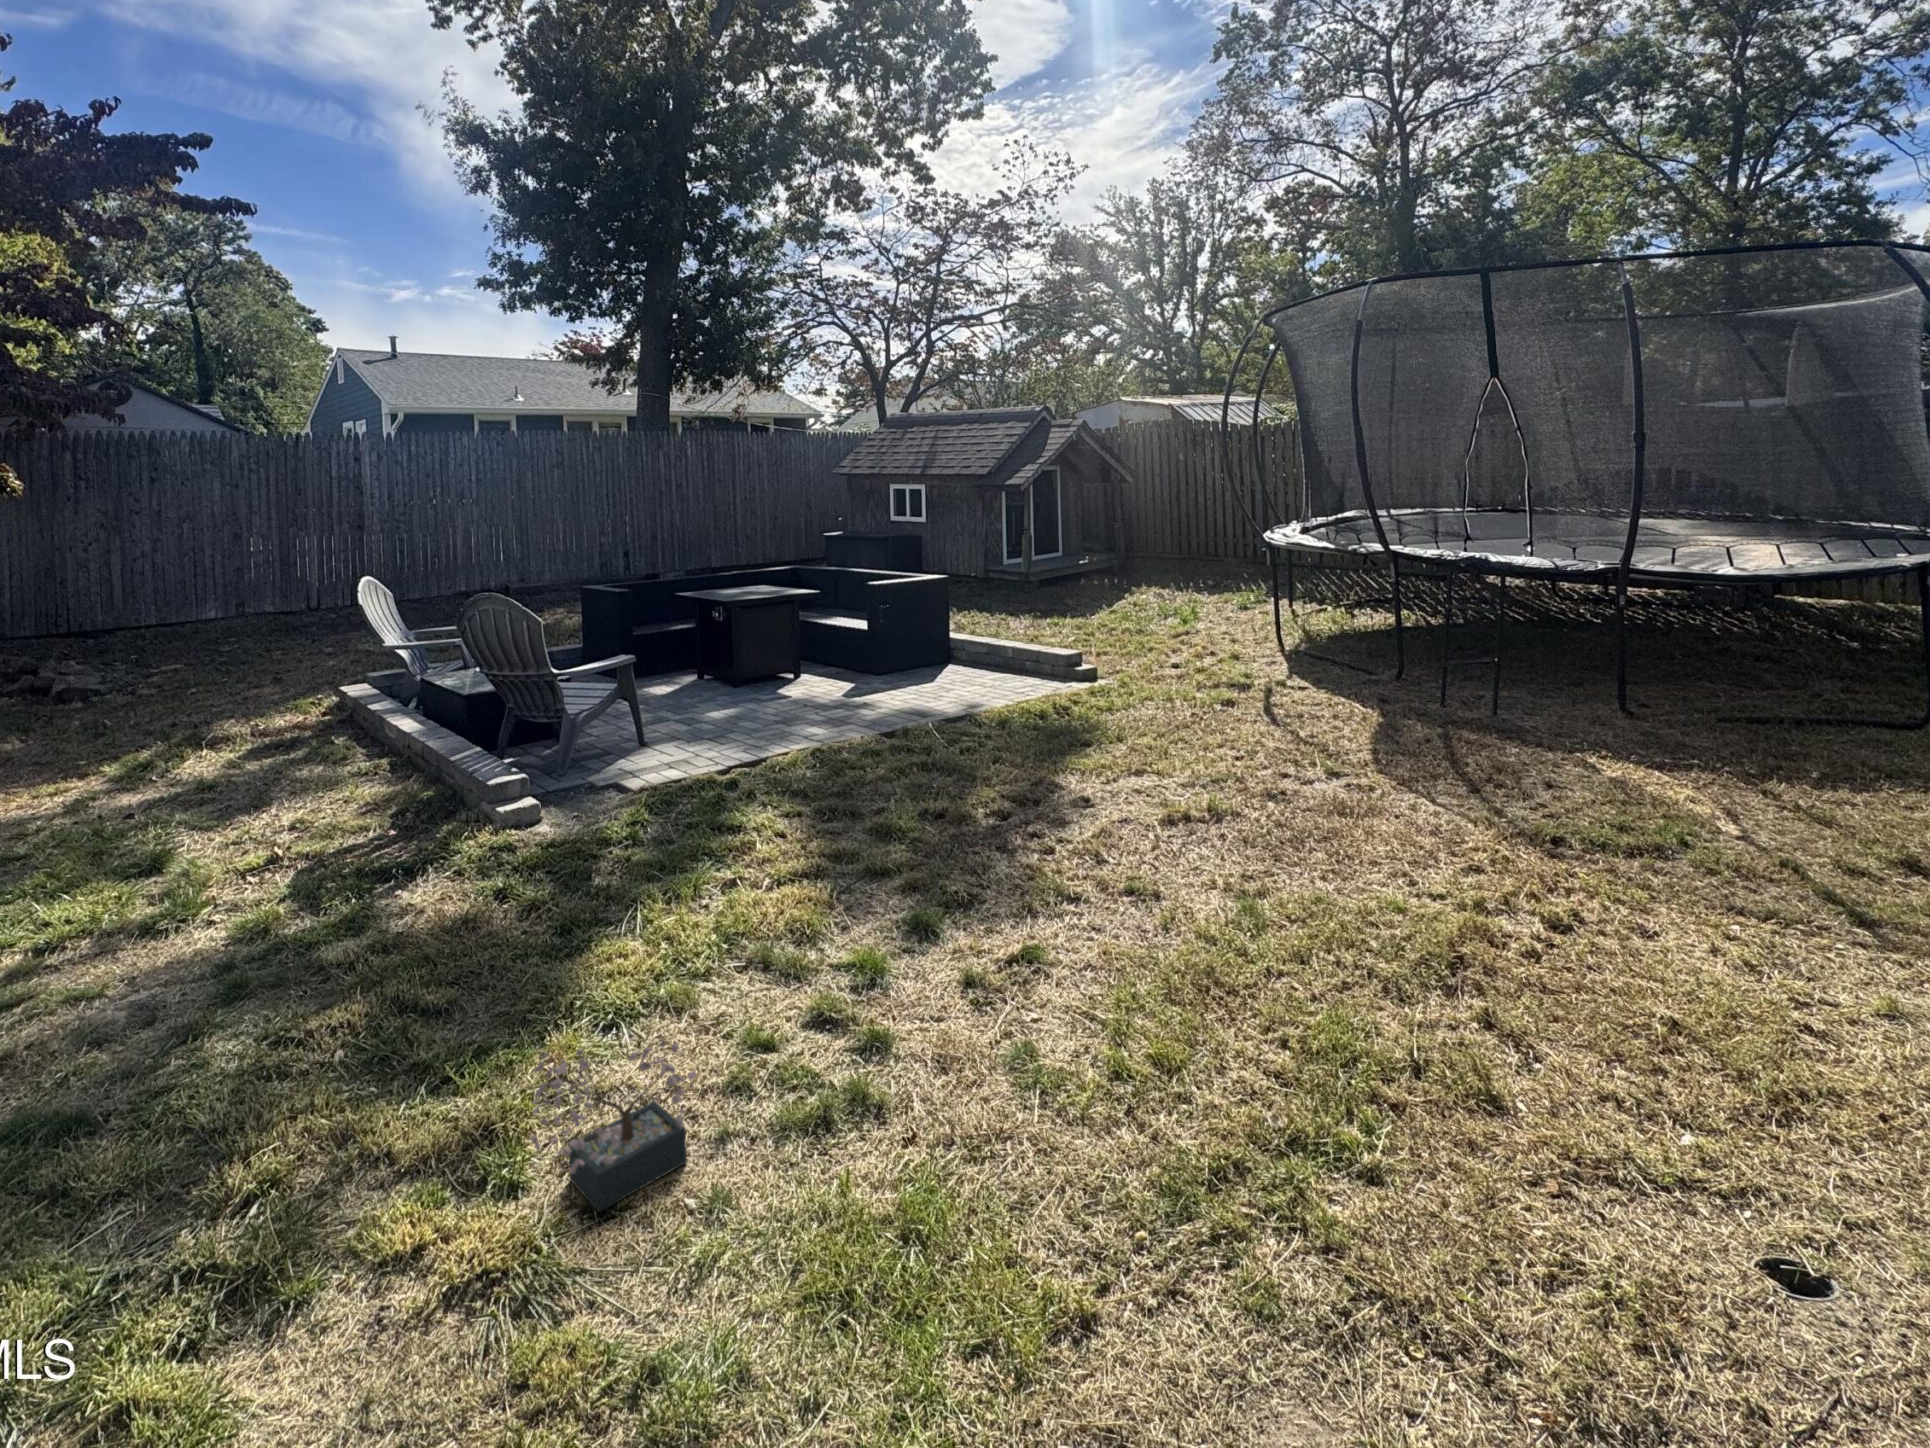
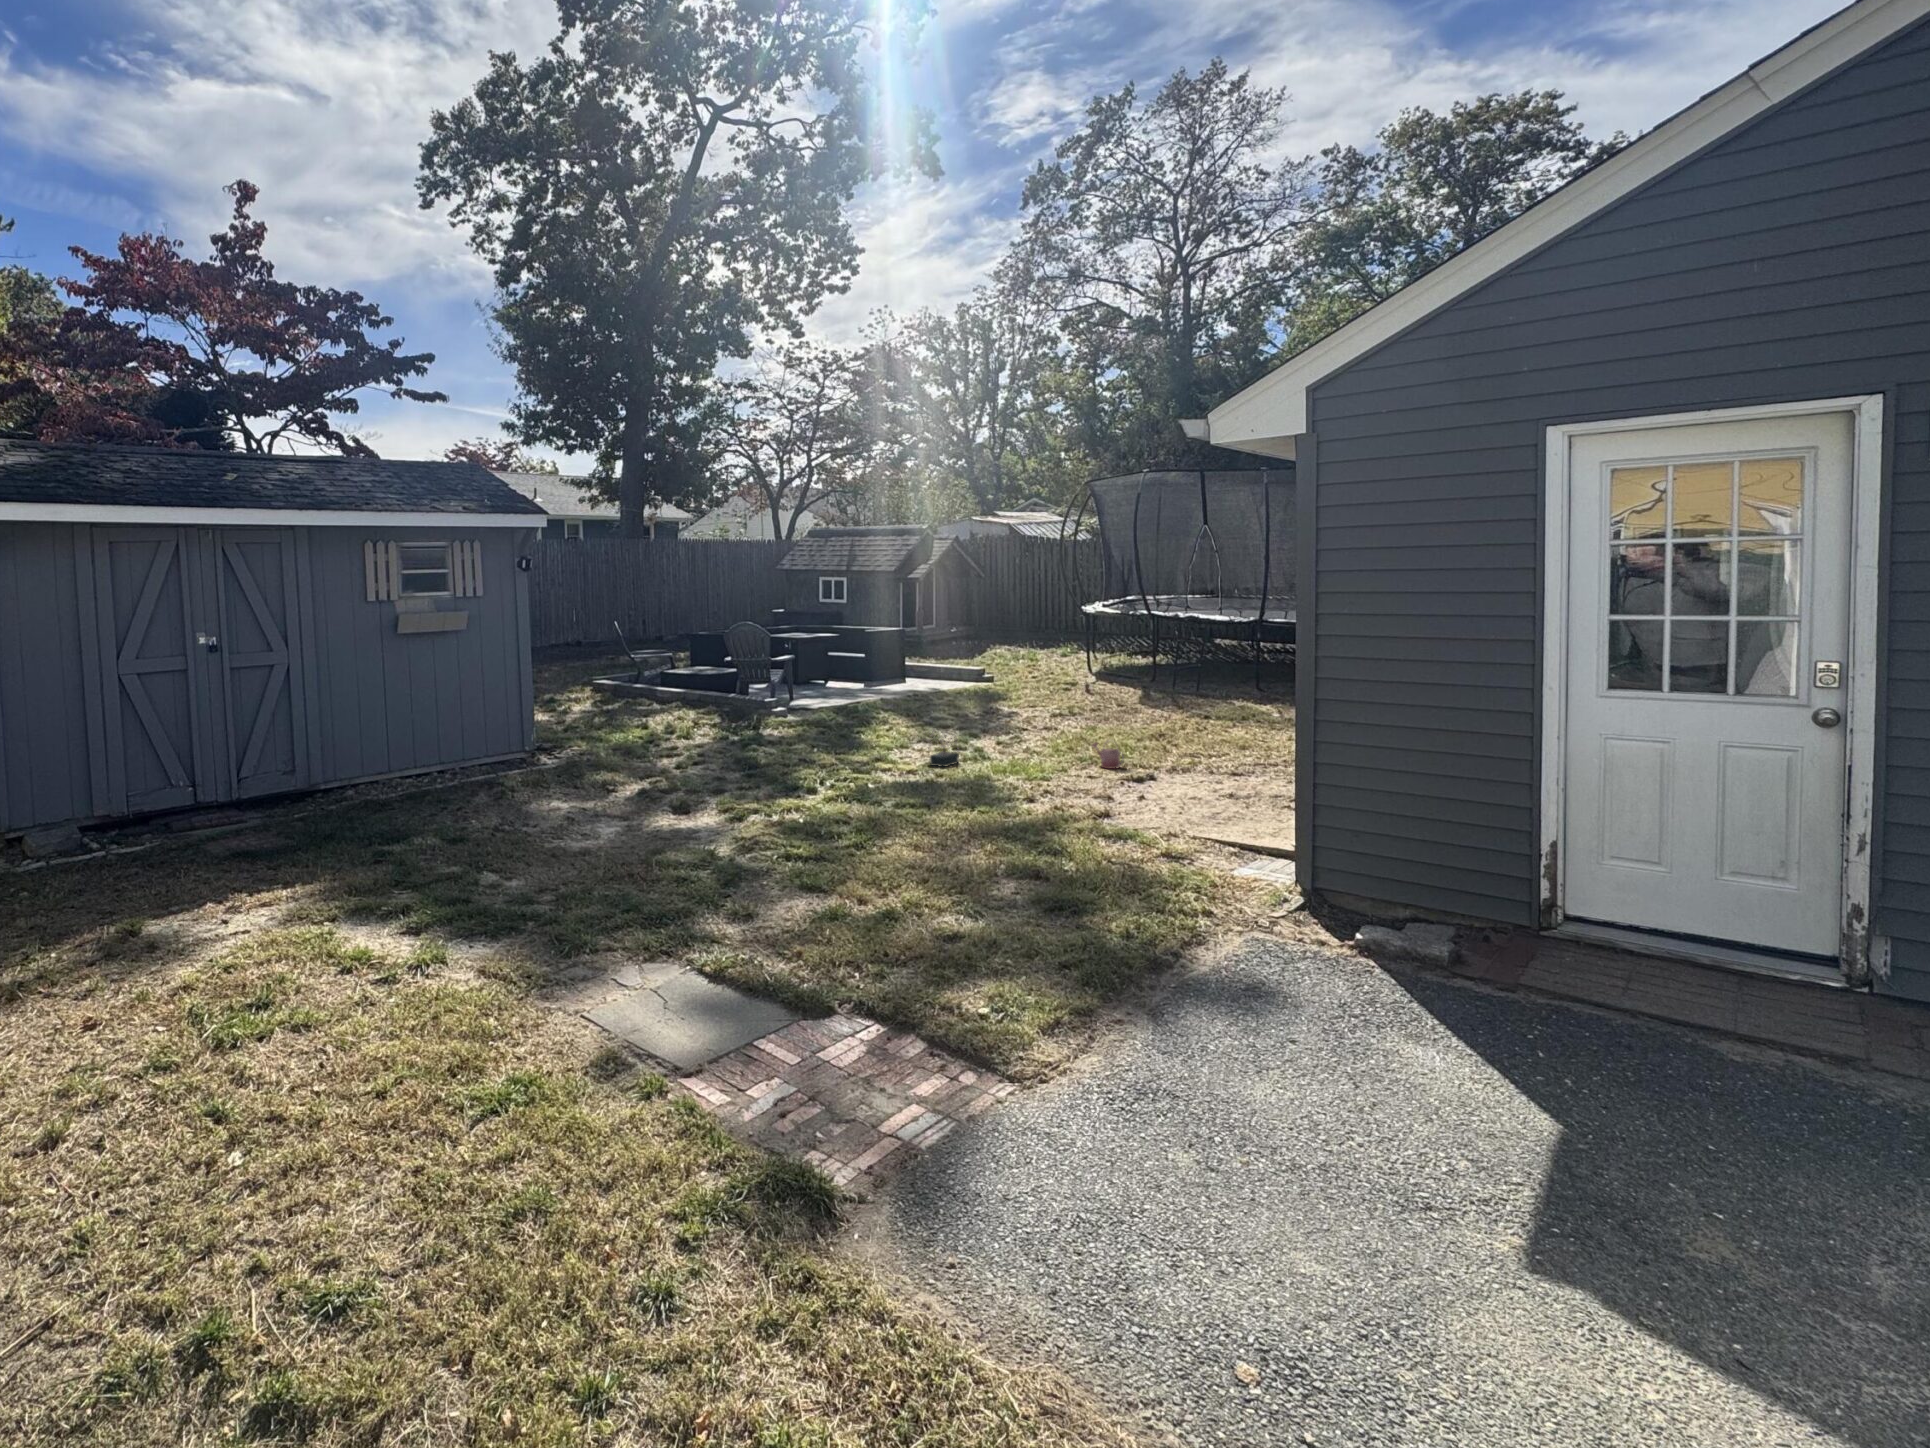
watering can: none [1154,1167,1281,1353] -> present [1092,743,1124,769]

